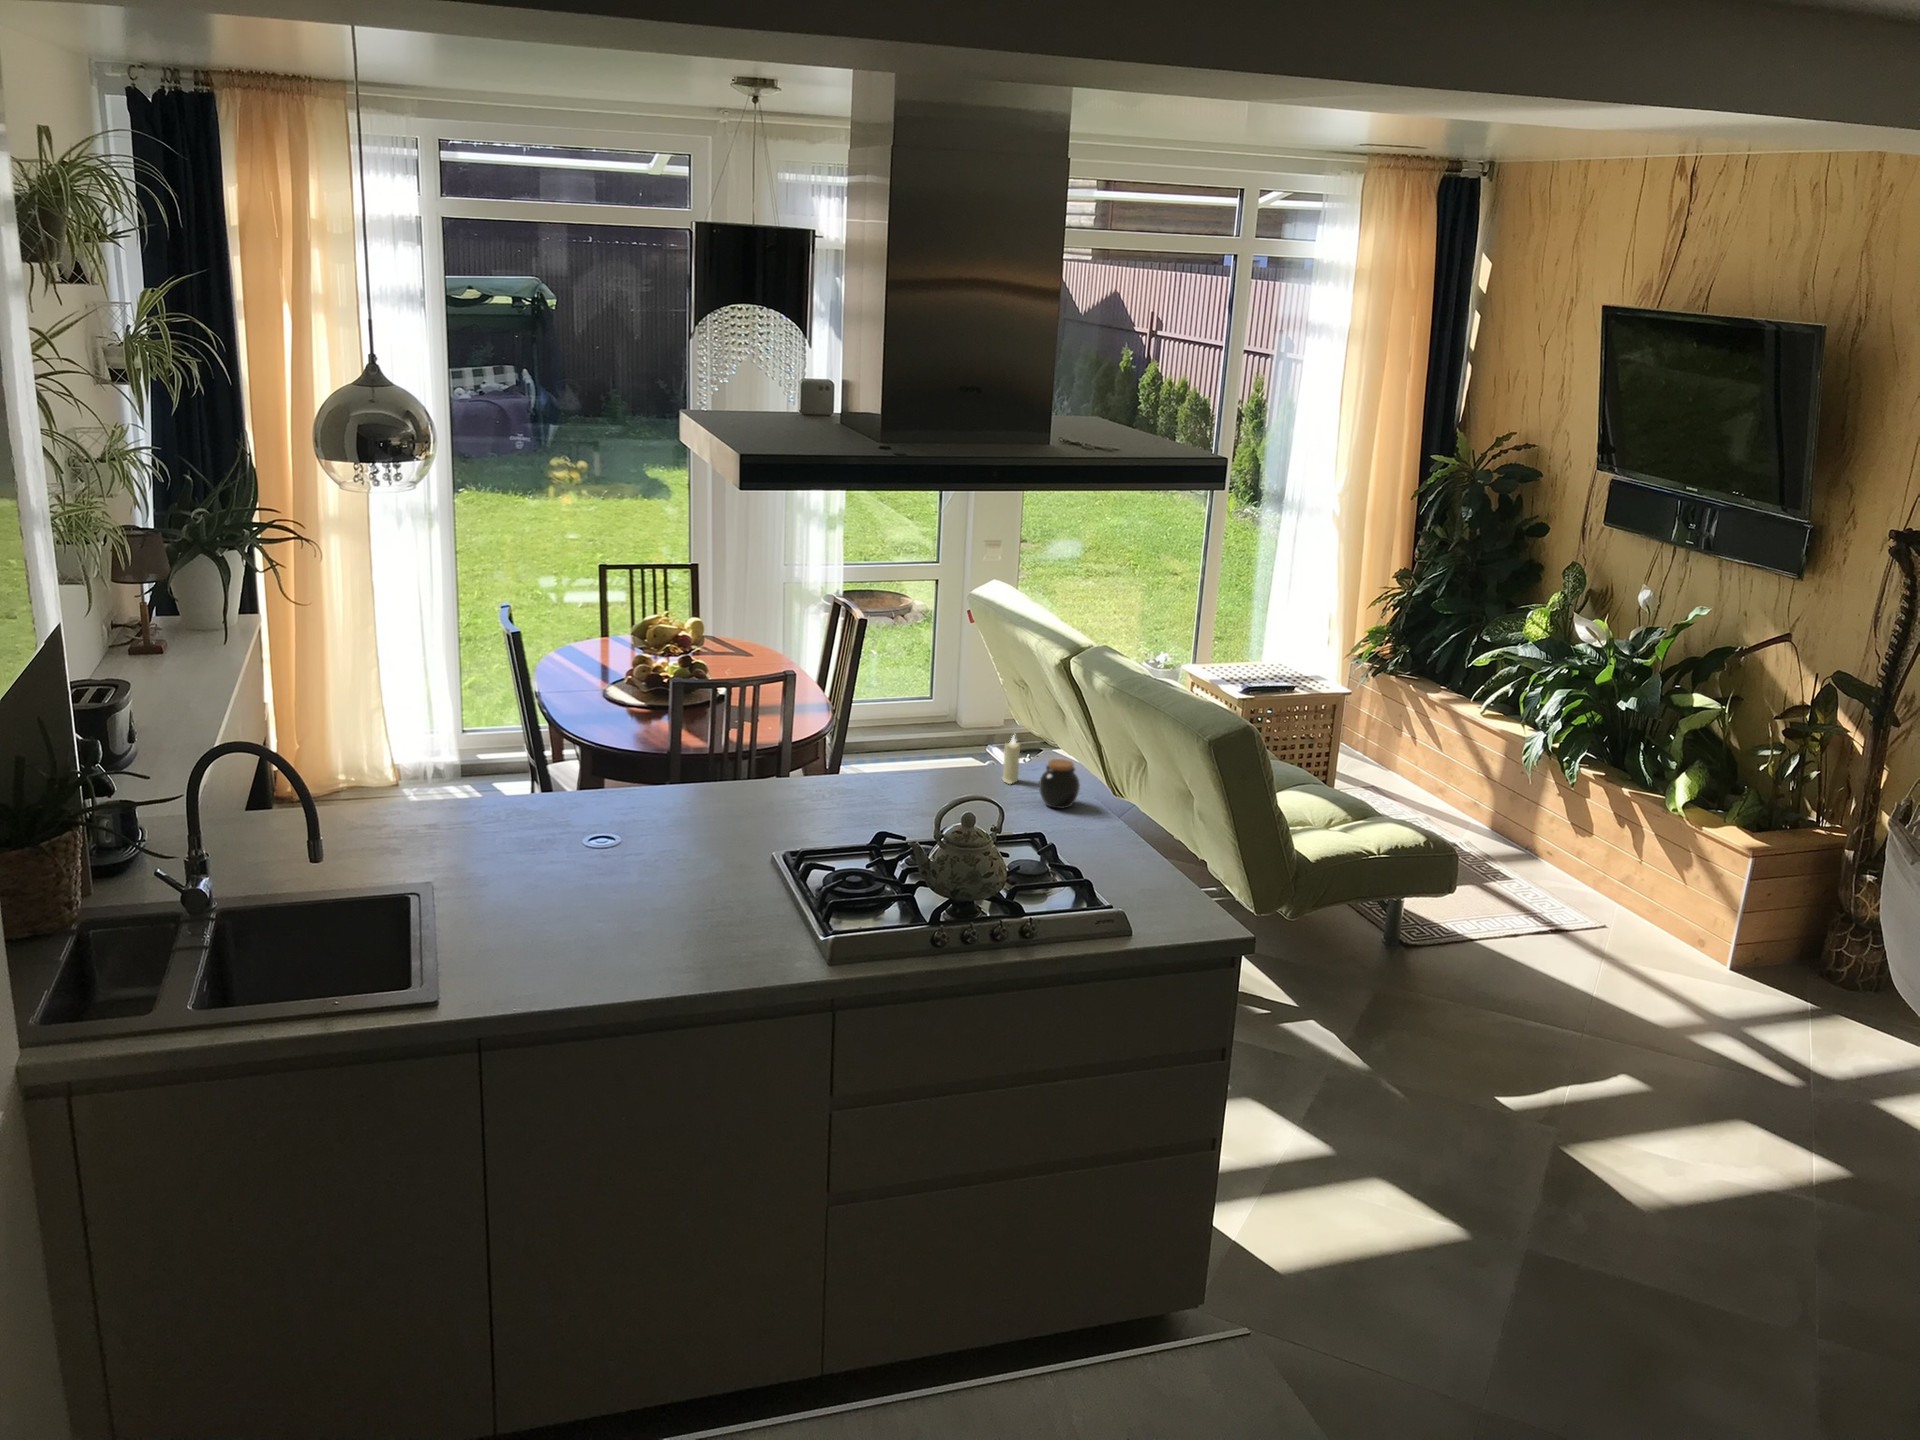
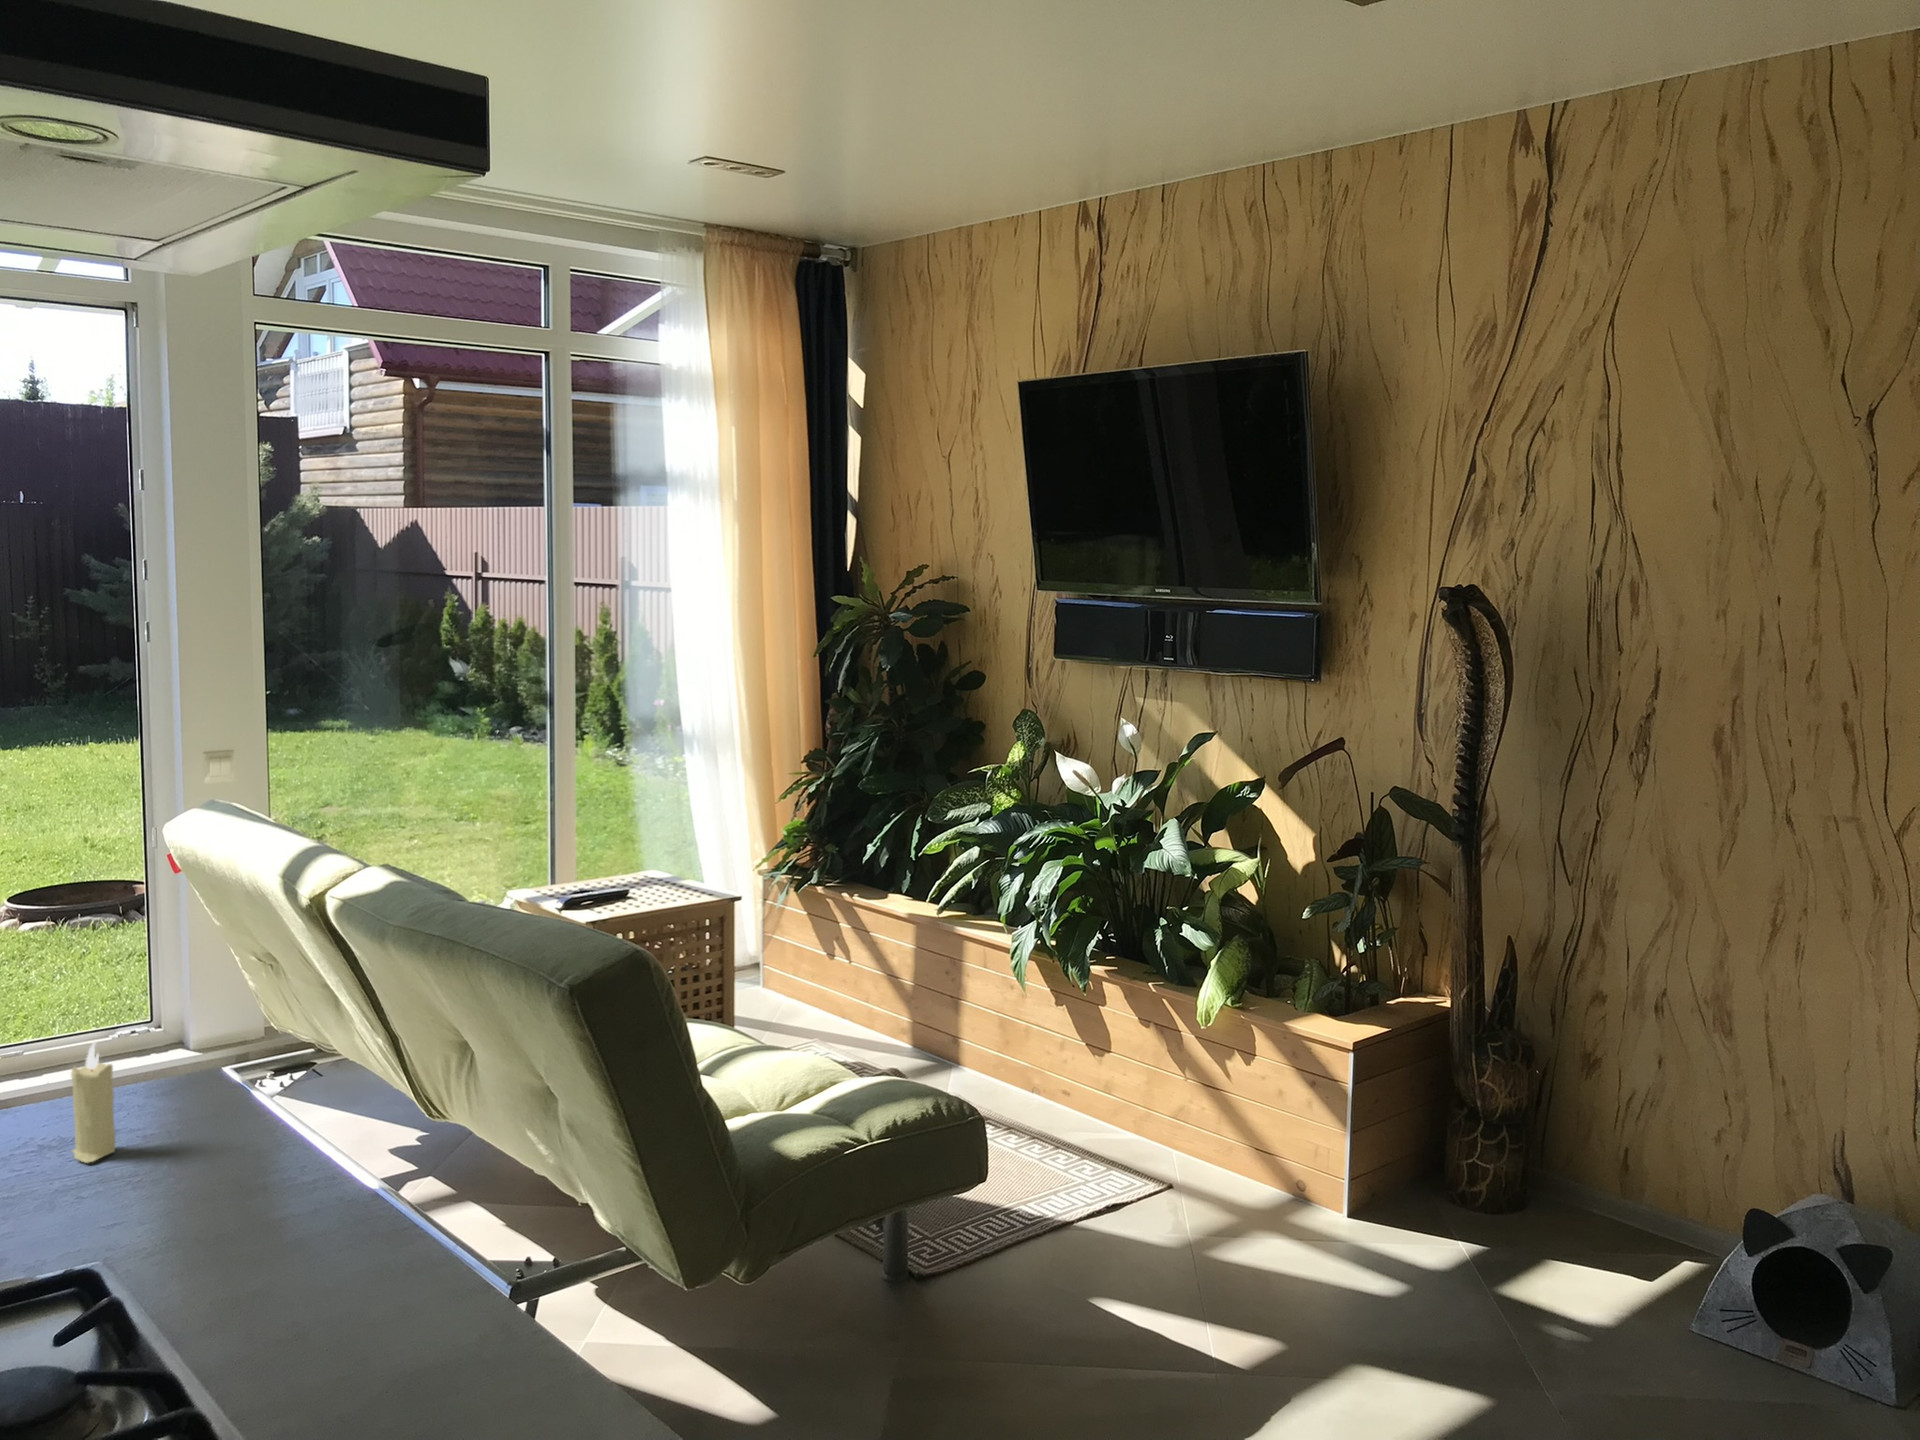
jar: present [1039,759,1080,808] -> none [144,1086,250,1208]

